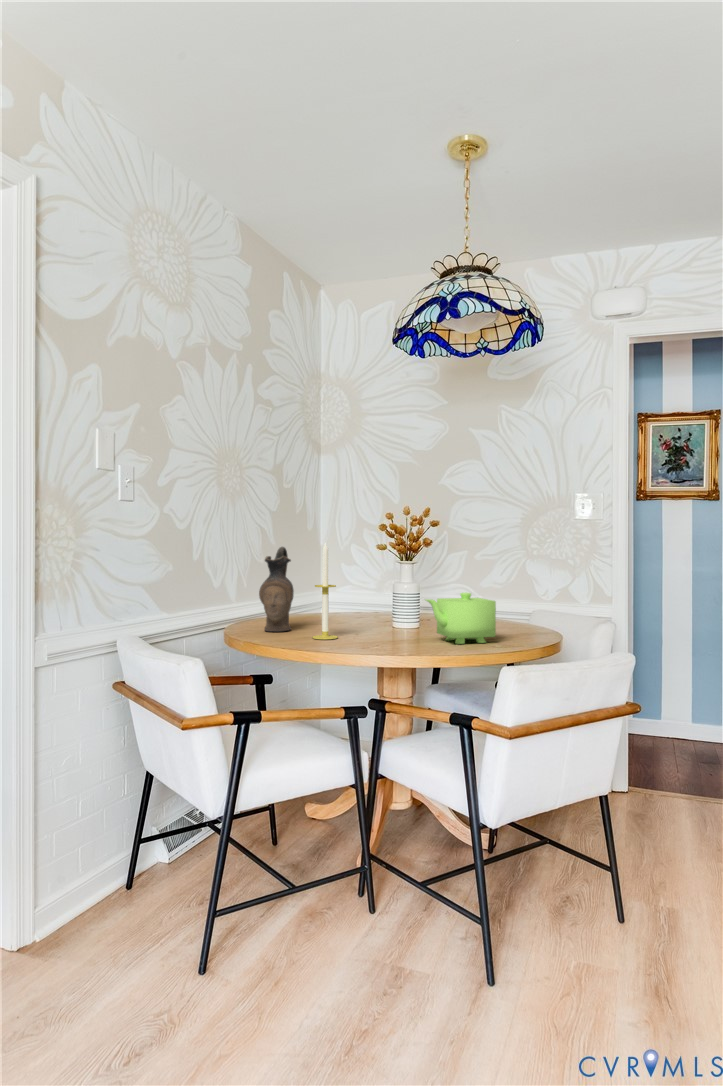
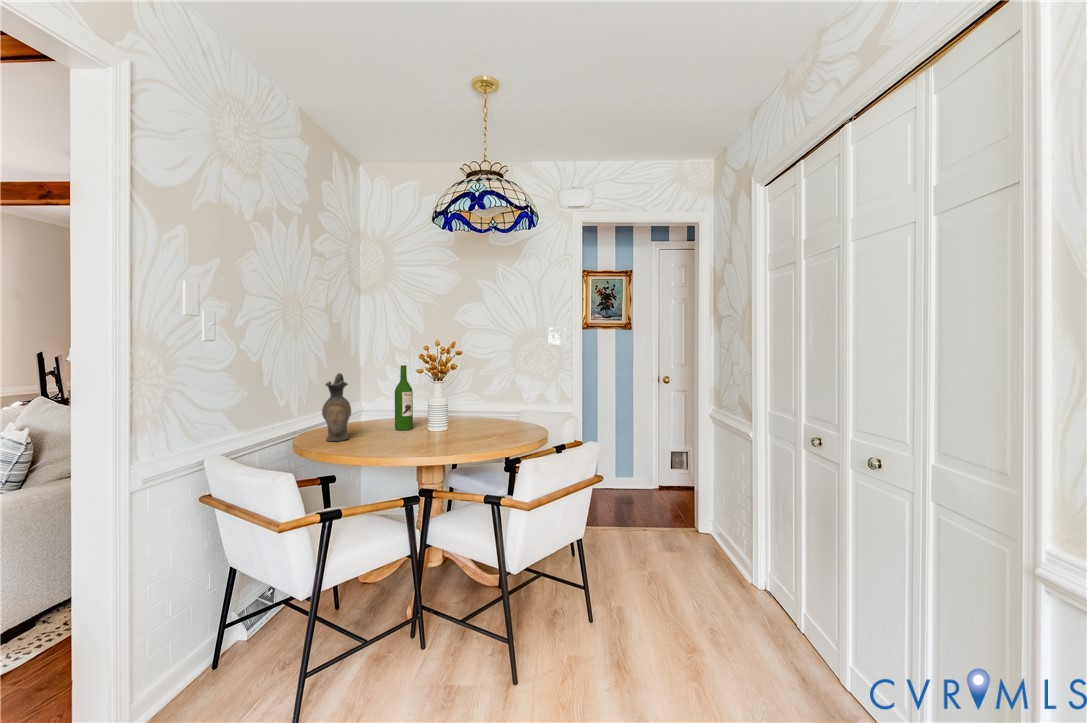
wine bottle: none [352,540,375,625] -> present [395,365,413,430]
candle: present [312,543,338,640] -> none [370,371,391,446]
teapot: present [426,593,496,644] -> none [458,406,509,444]

